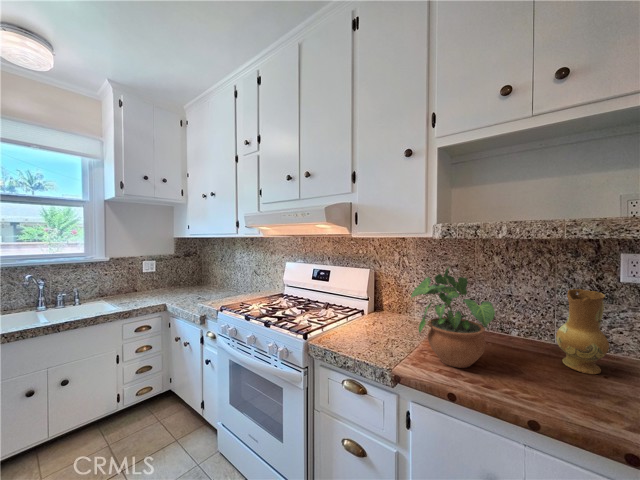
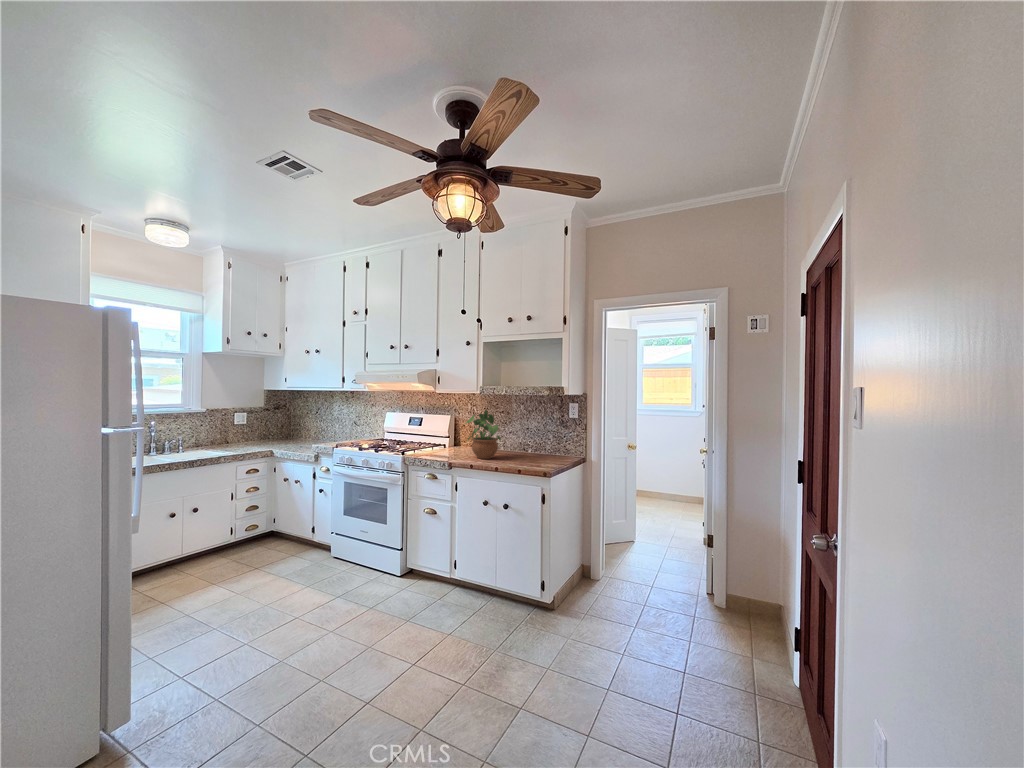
ceramic jug: present [556,289,609,374] -> none [534,420,554,459]

